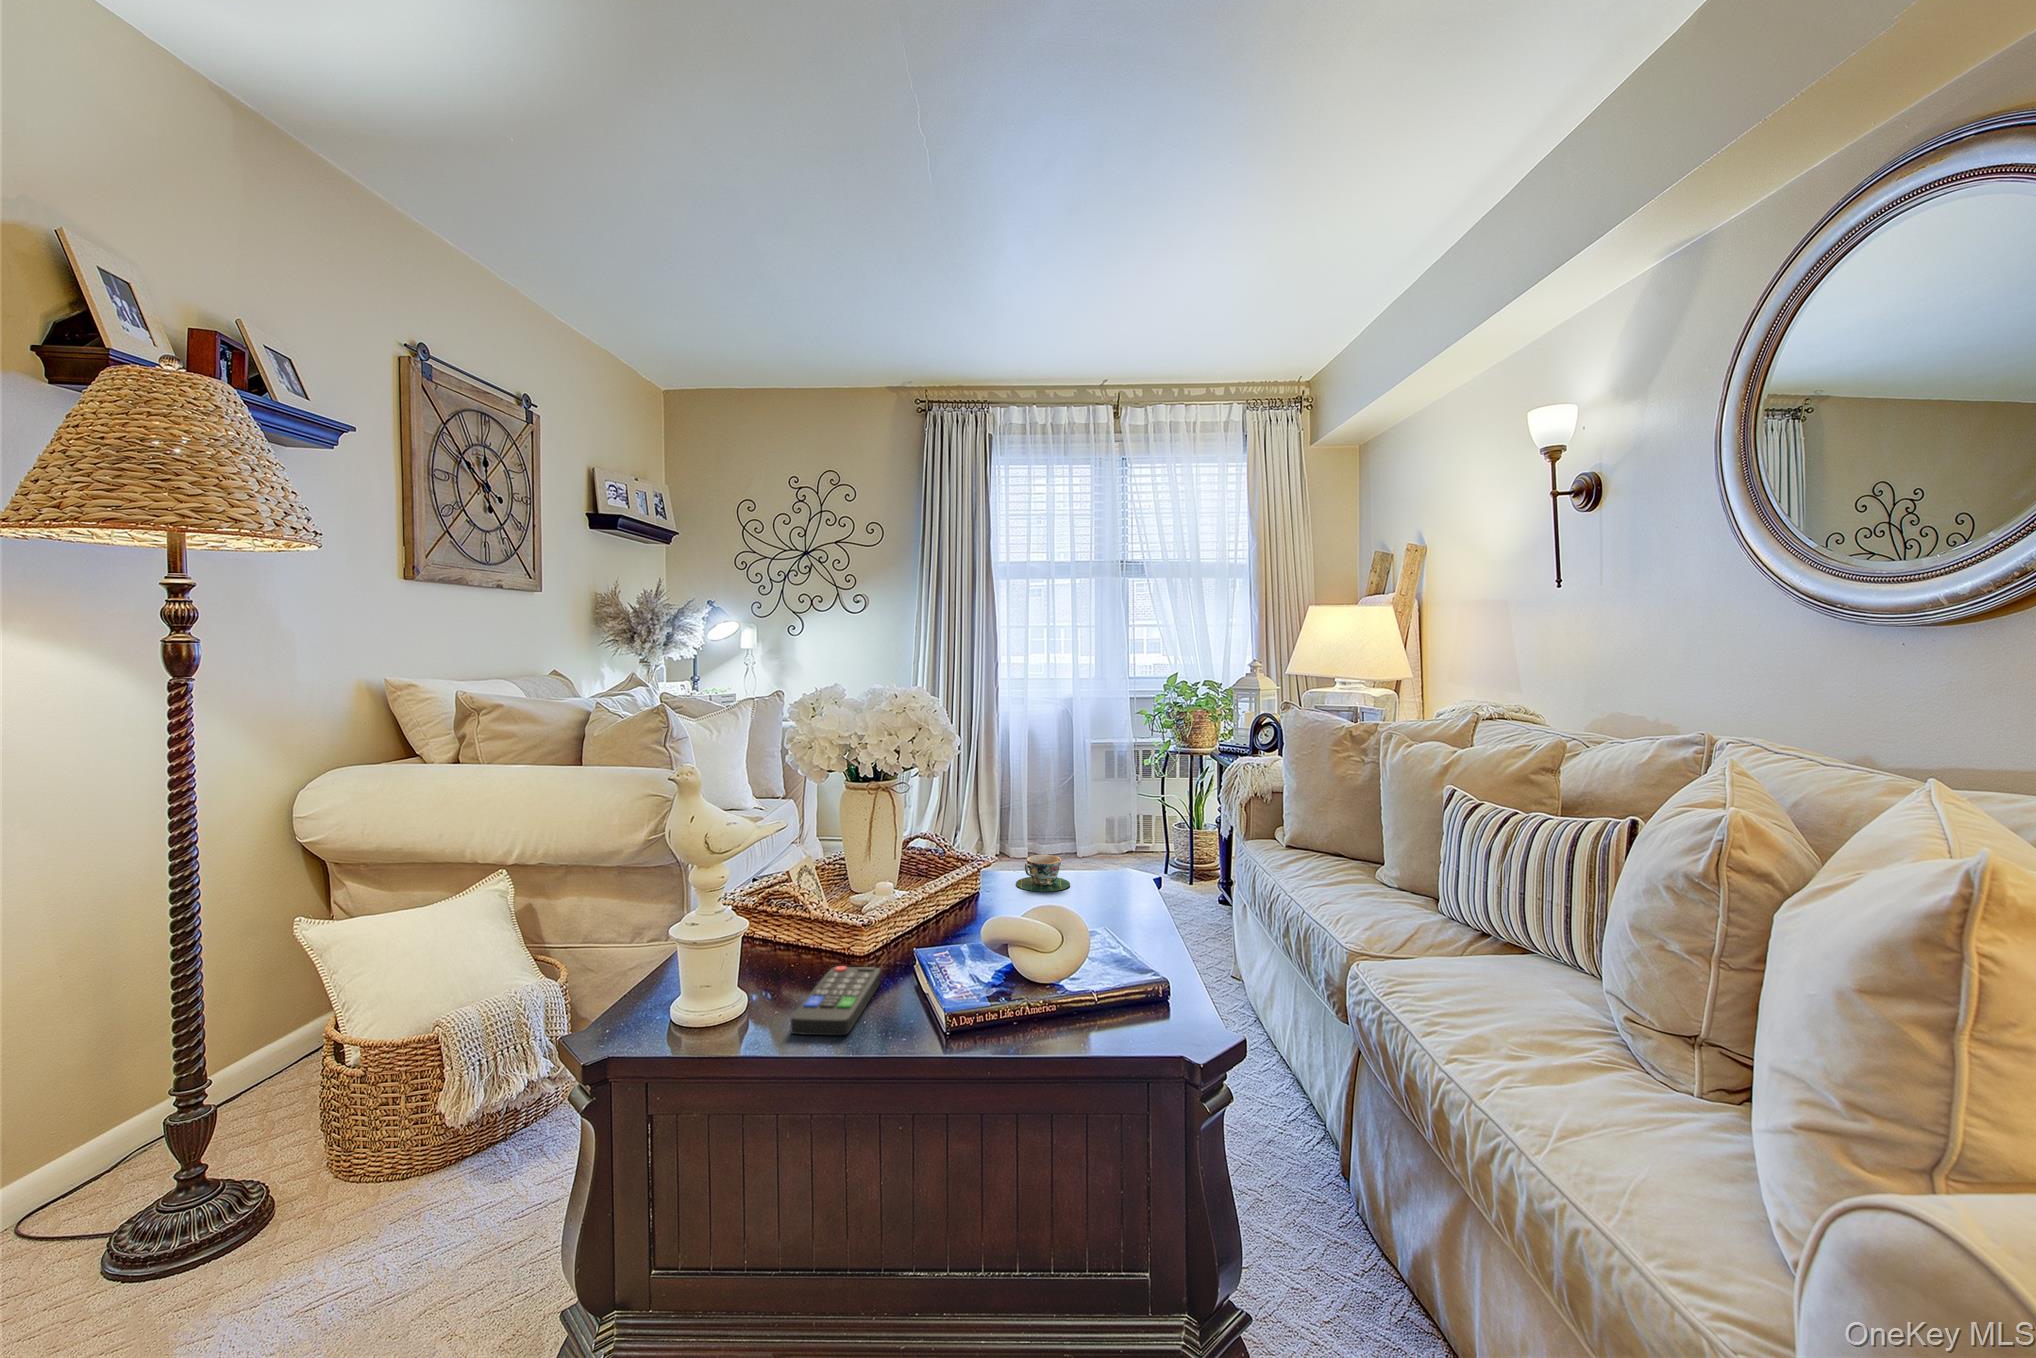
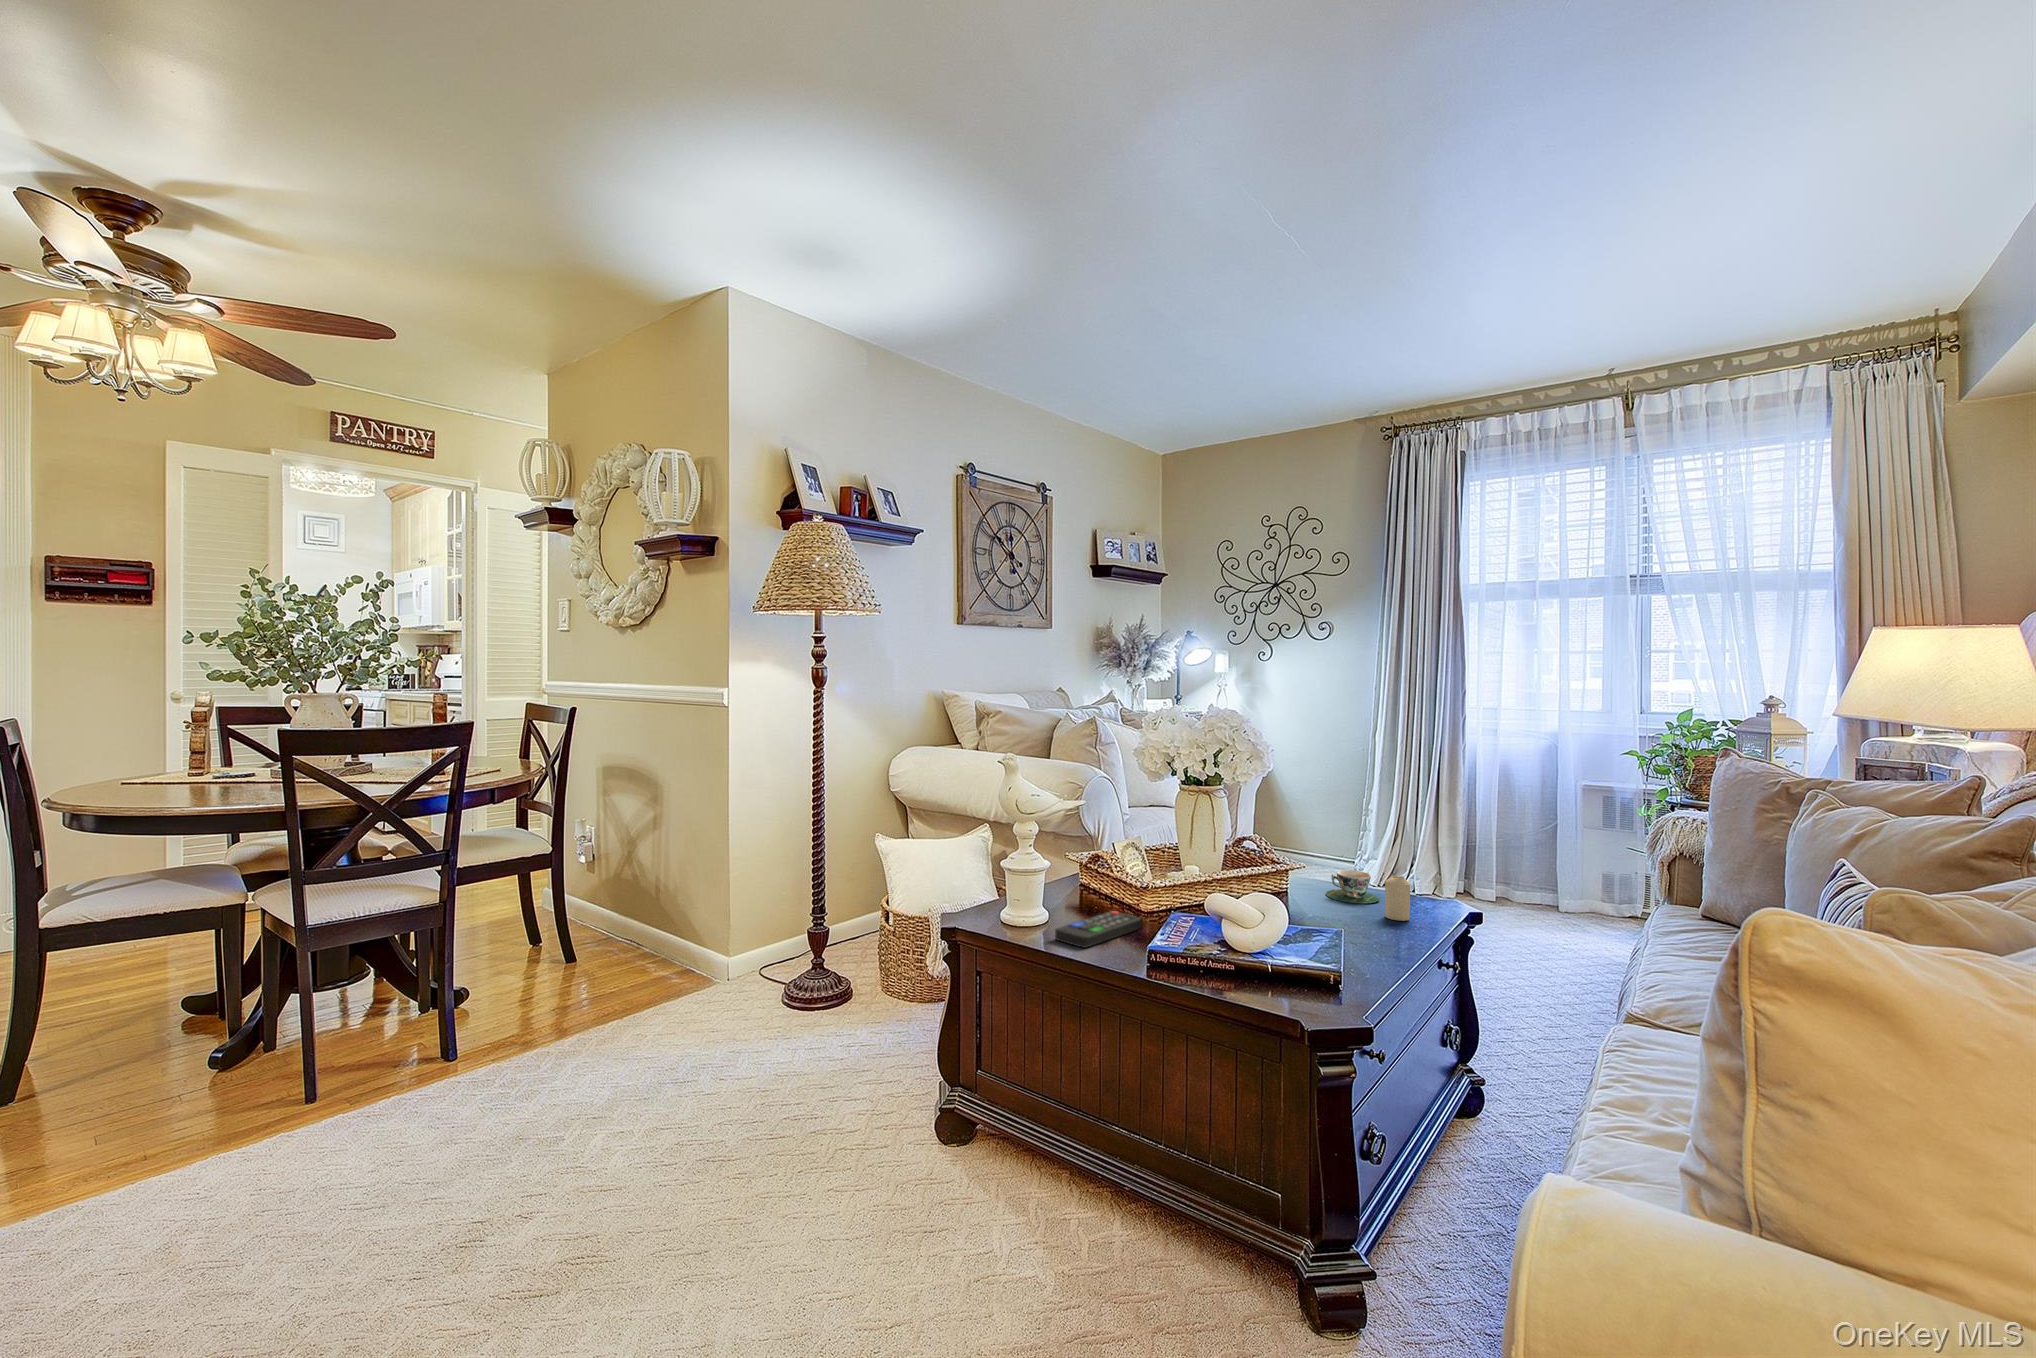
candle: none [1097,855,1121,903] -> present [1385,875,1410,921]

